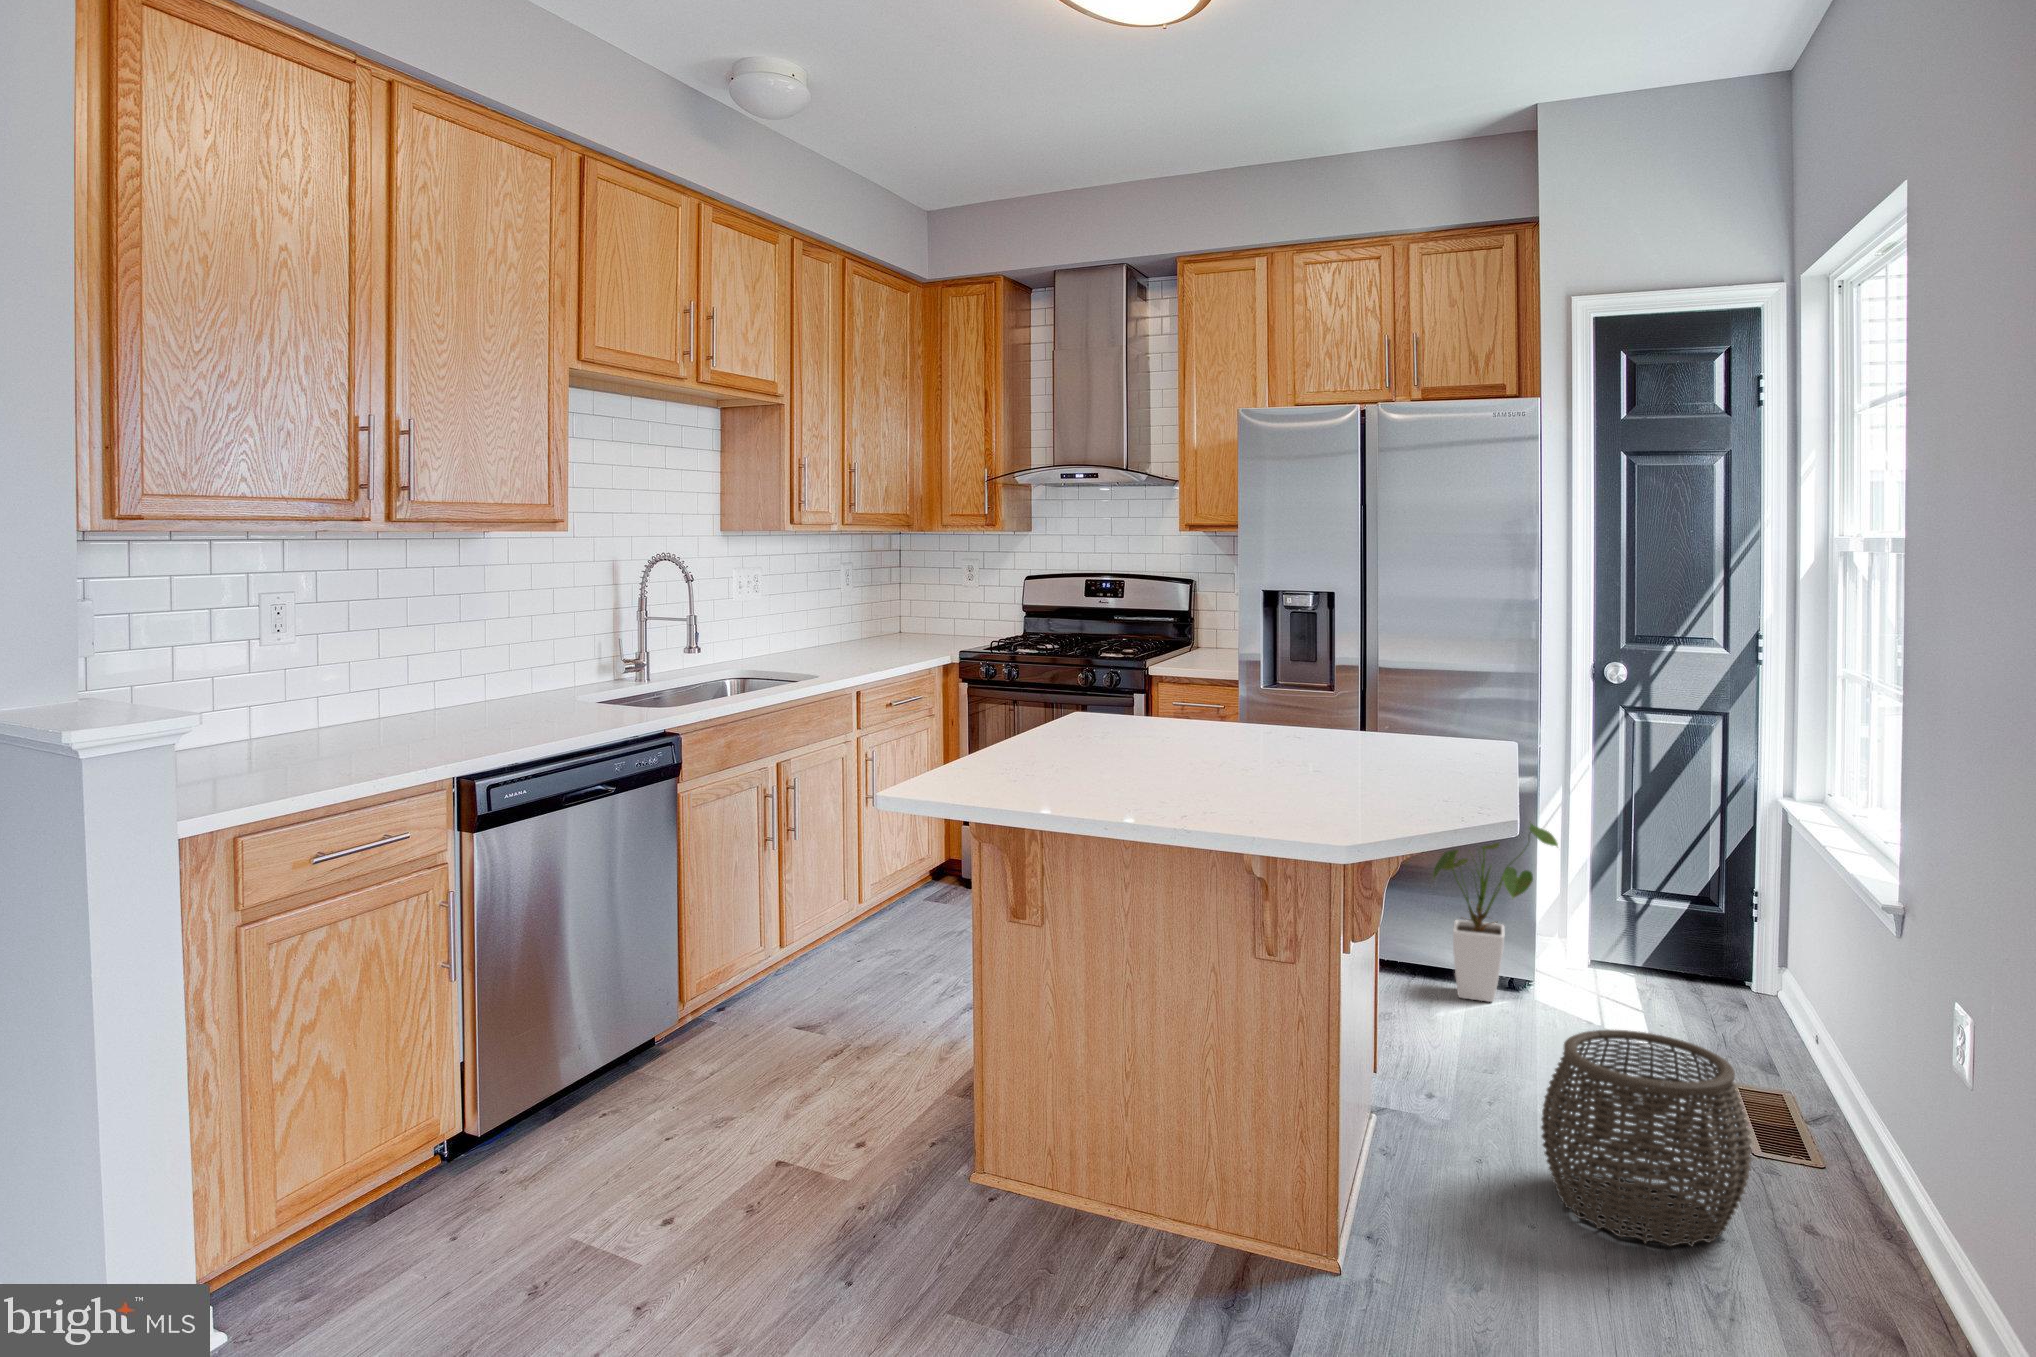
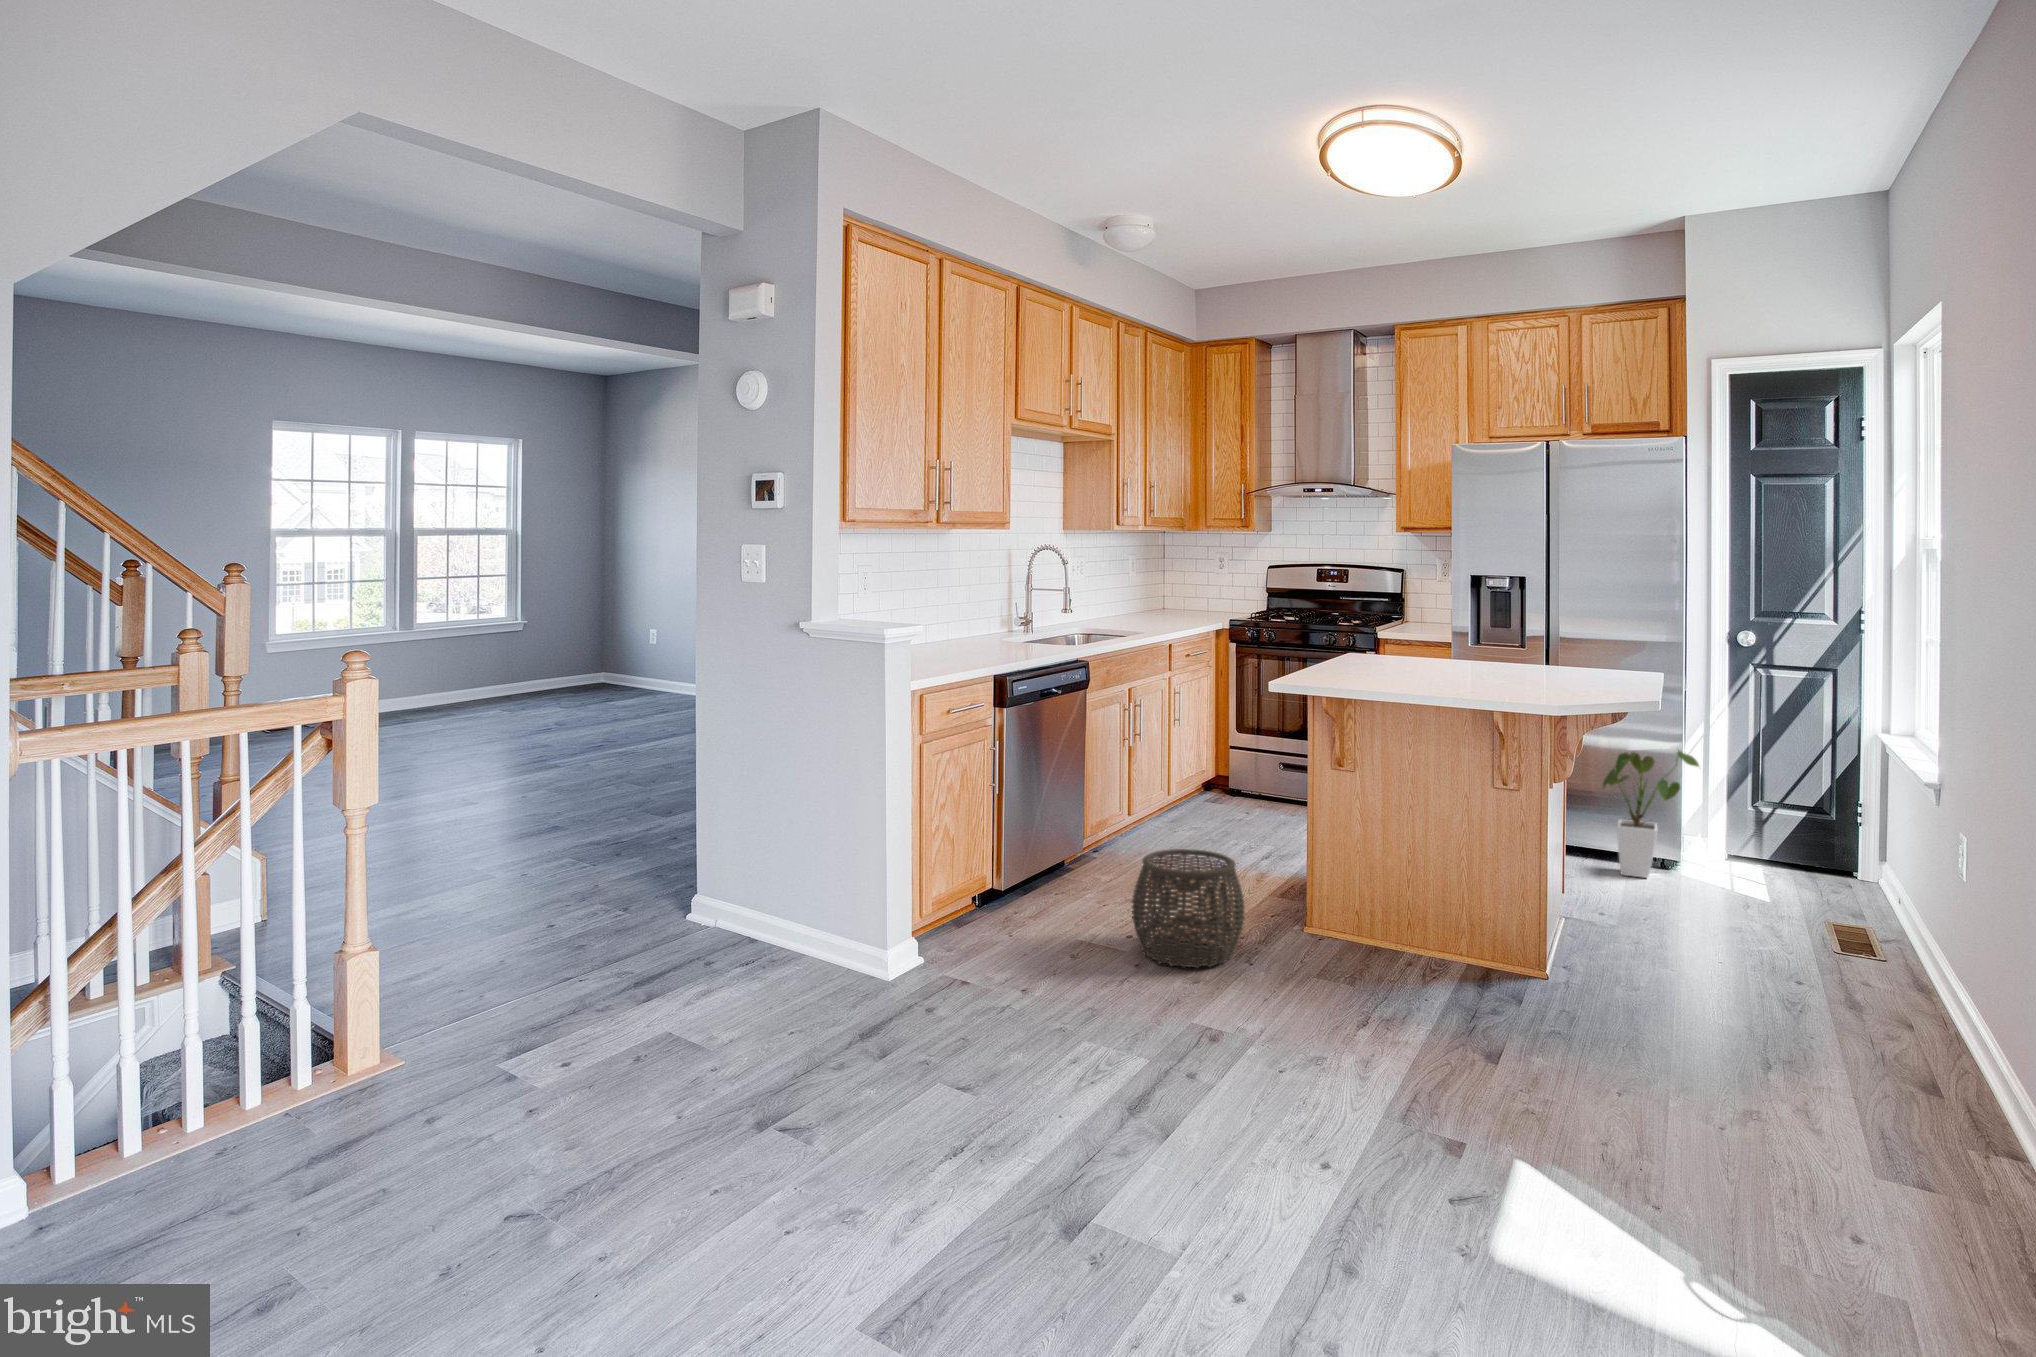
woven basket: present [1541,1030,1752,1247] -> present [1132,849,1245,968]

